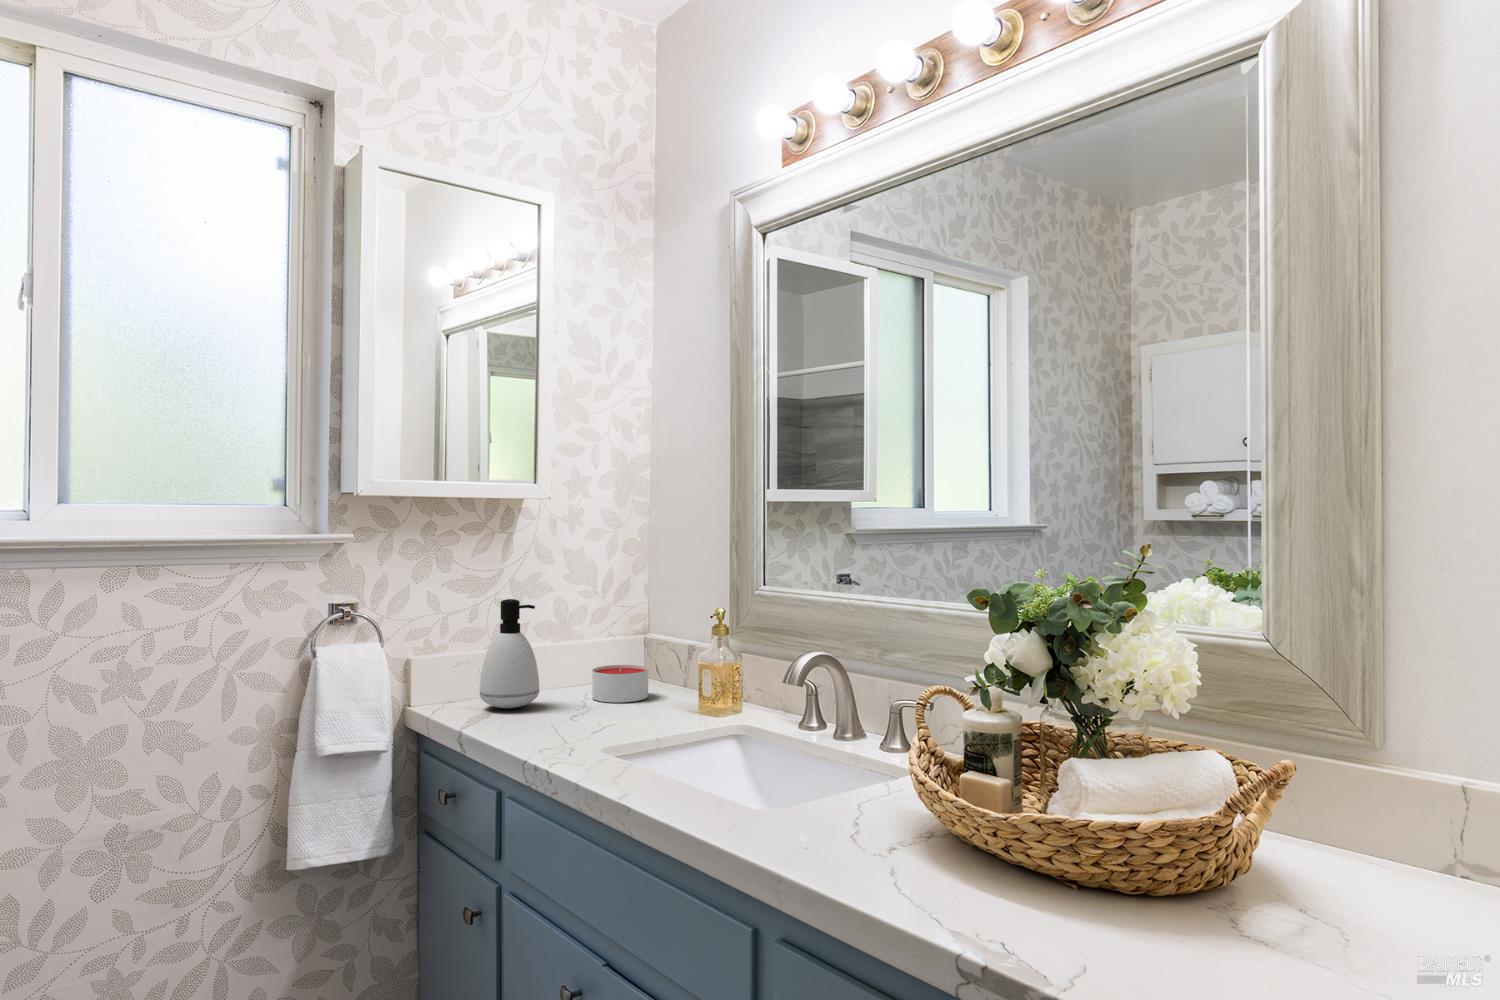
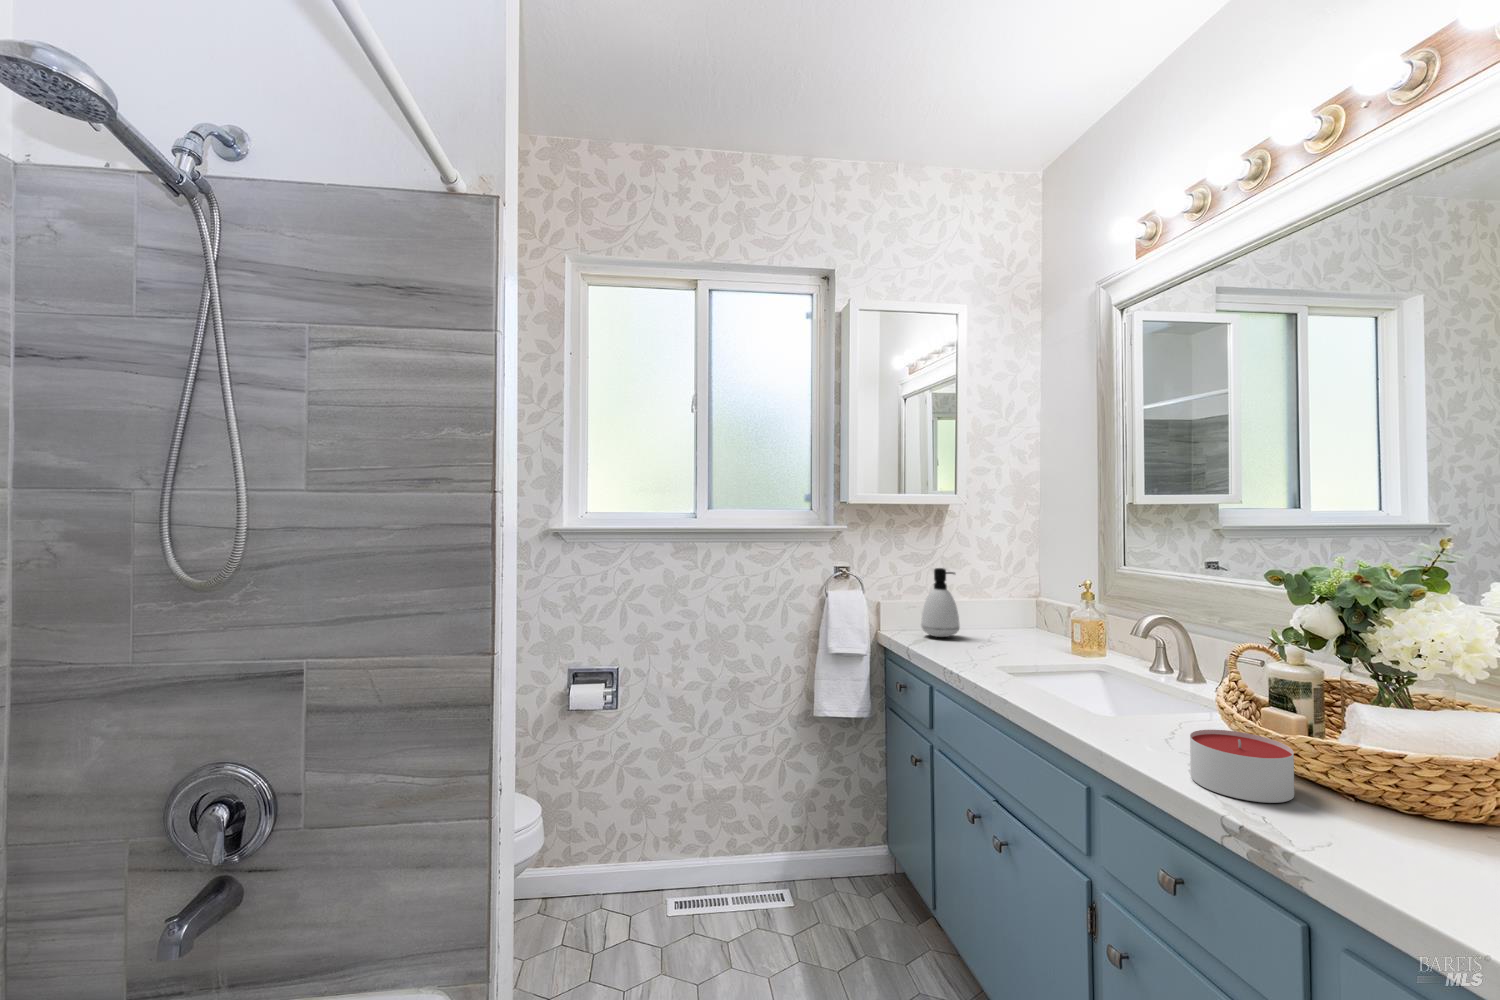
candle: present [592,665,648,703] -> present [1190,730,1294,803]

